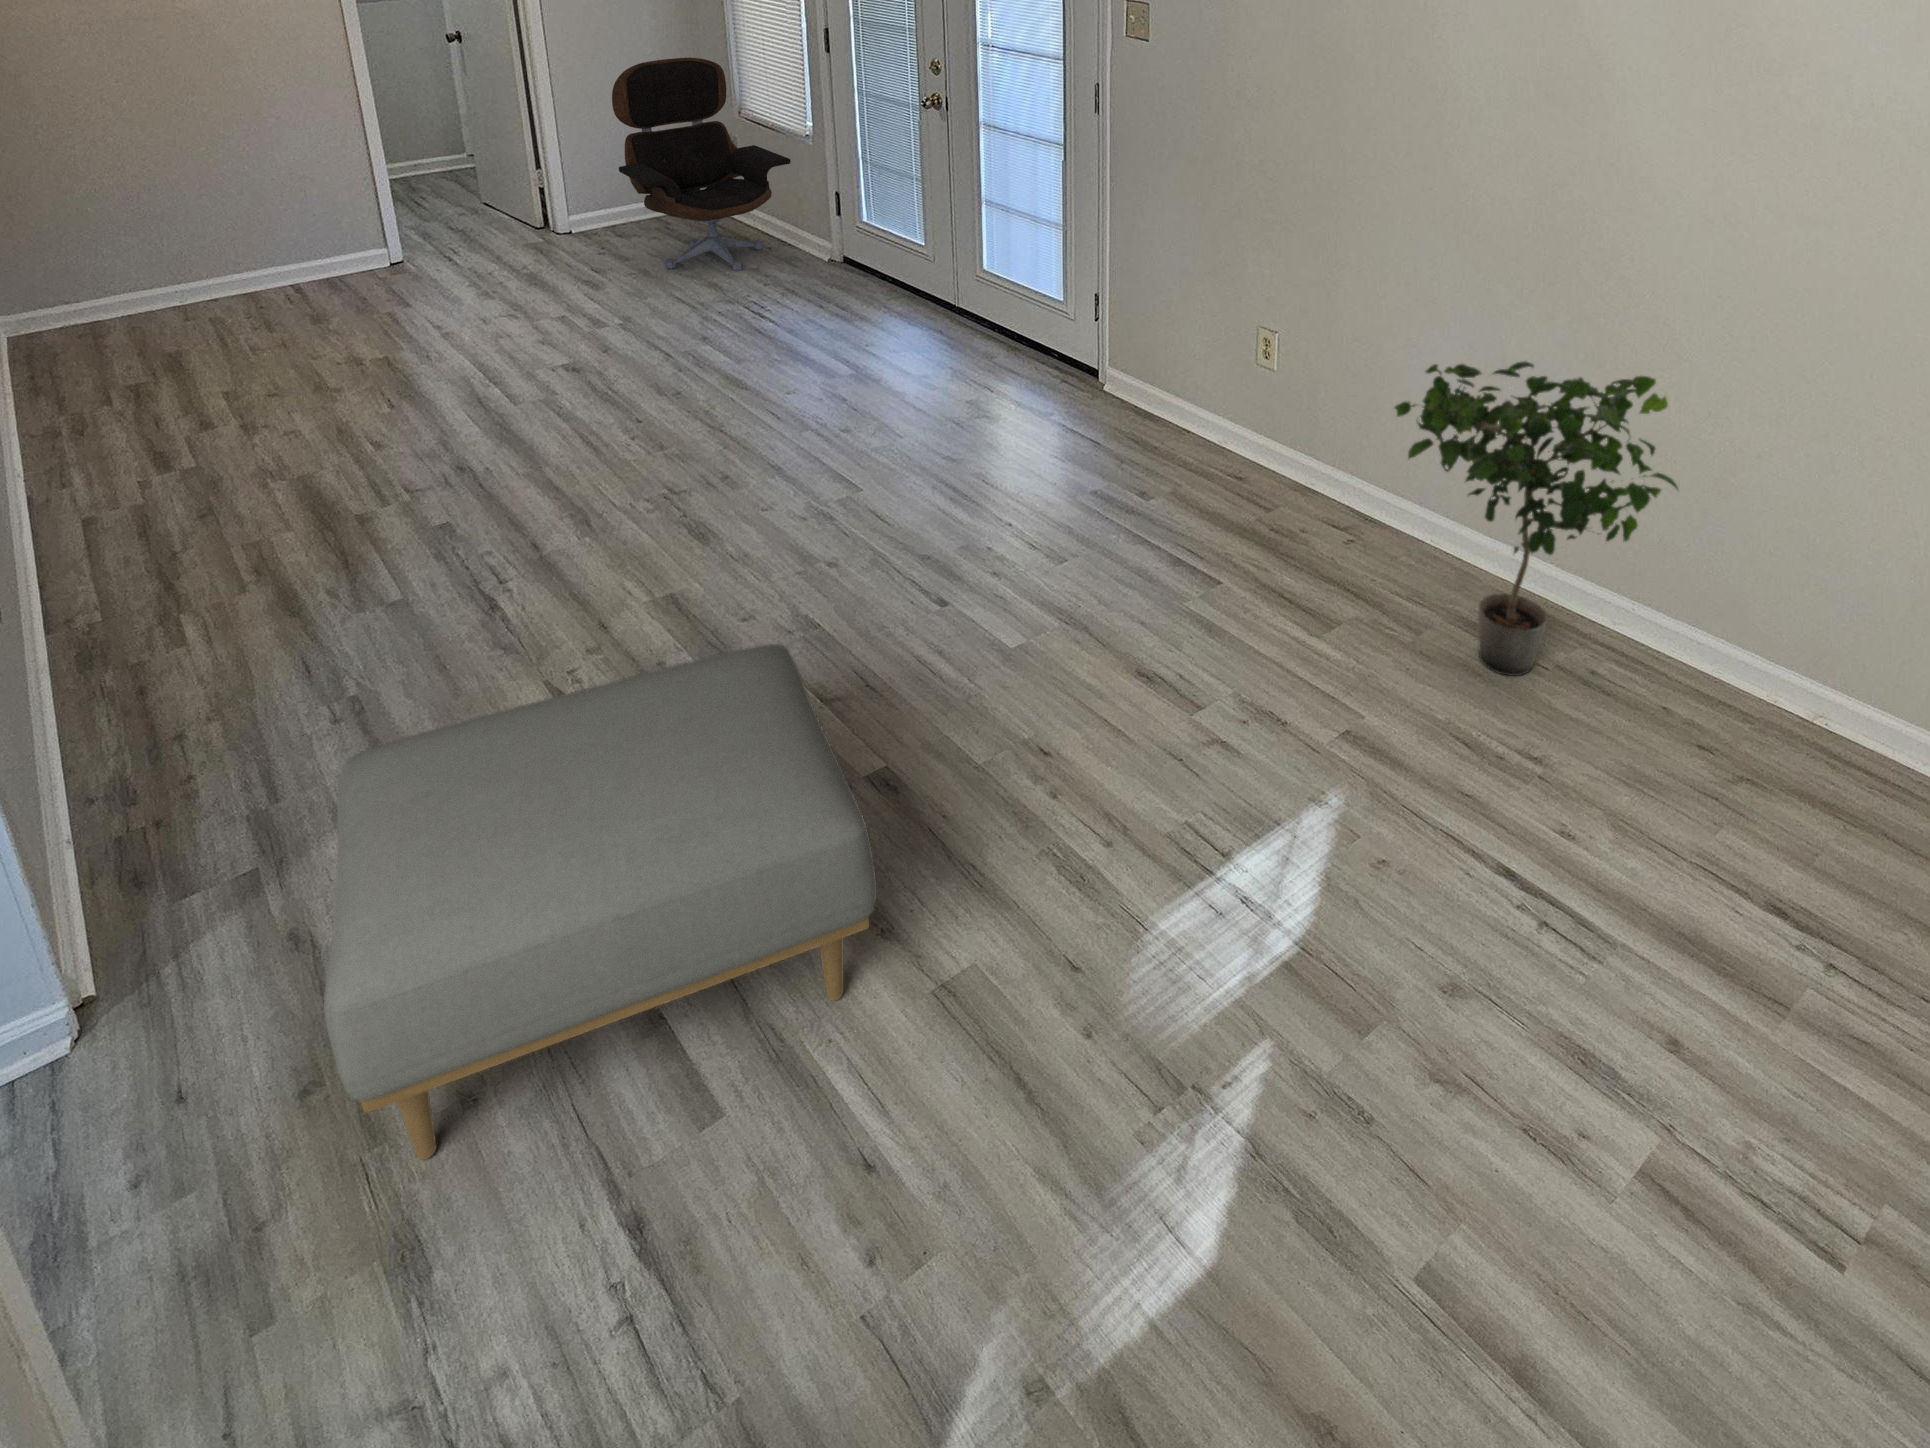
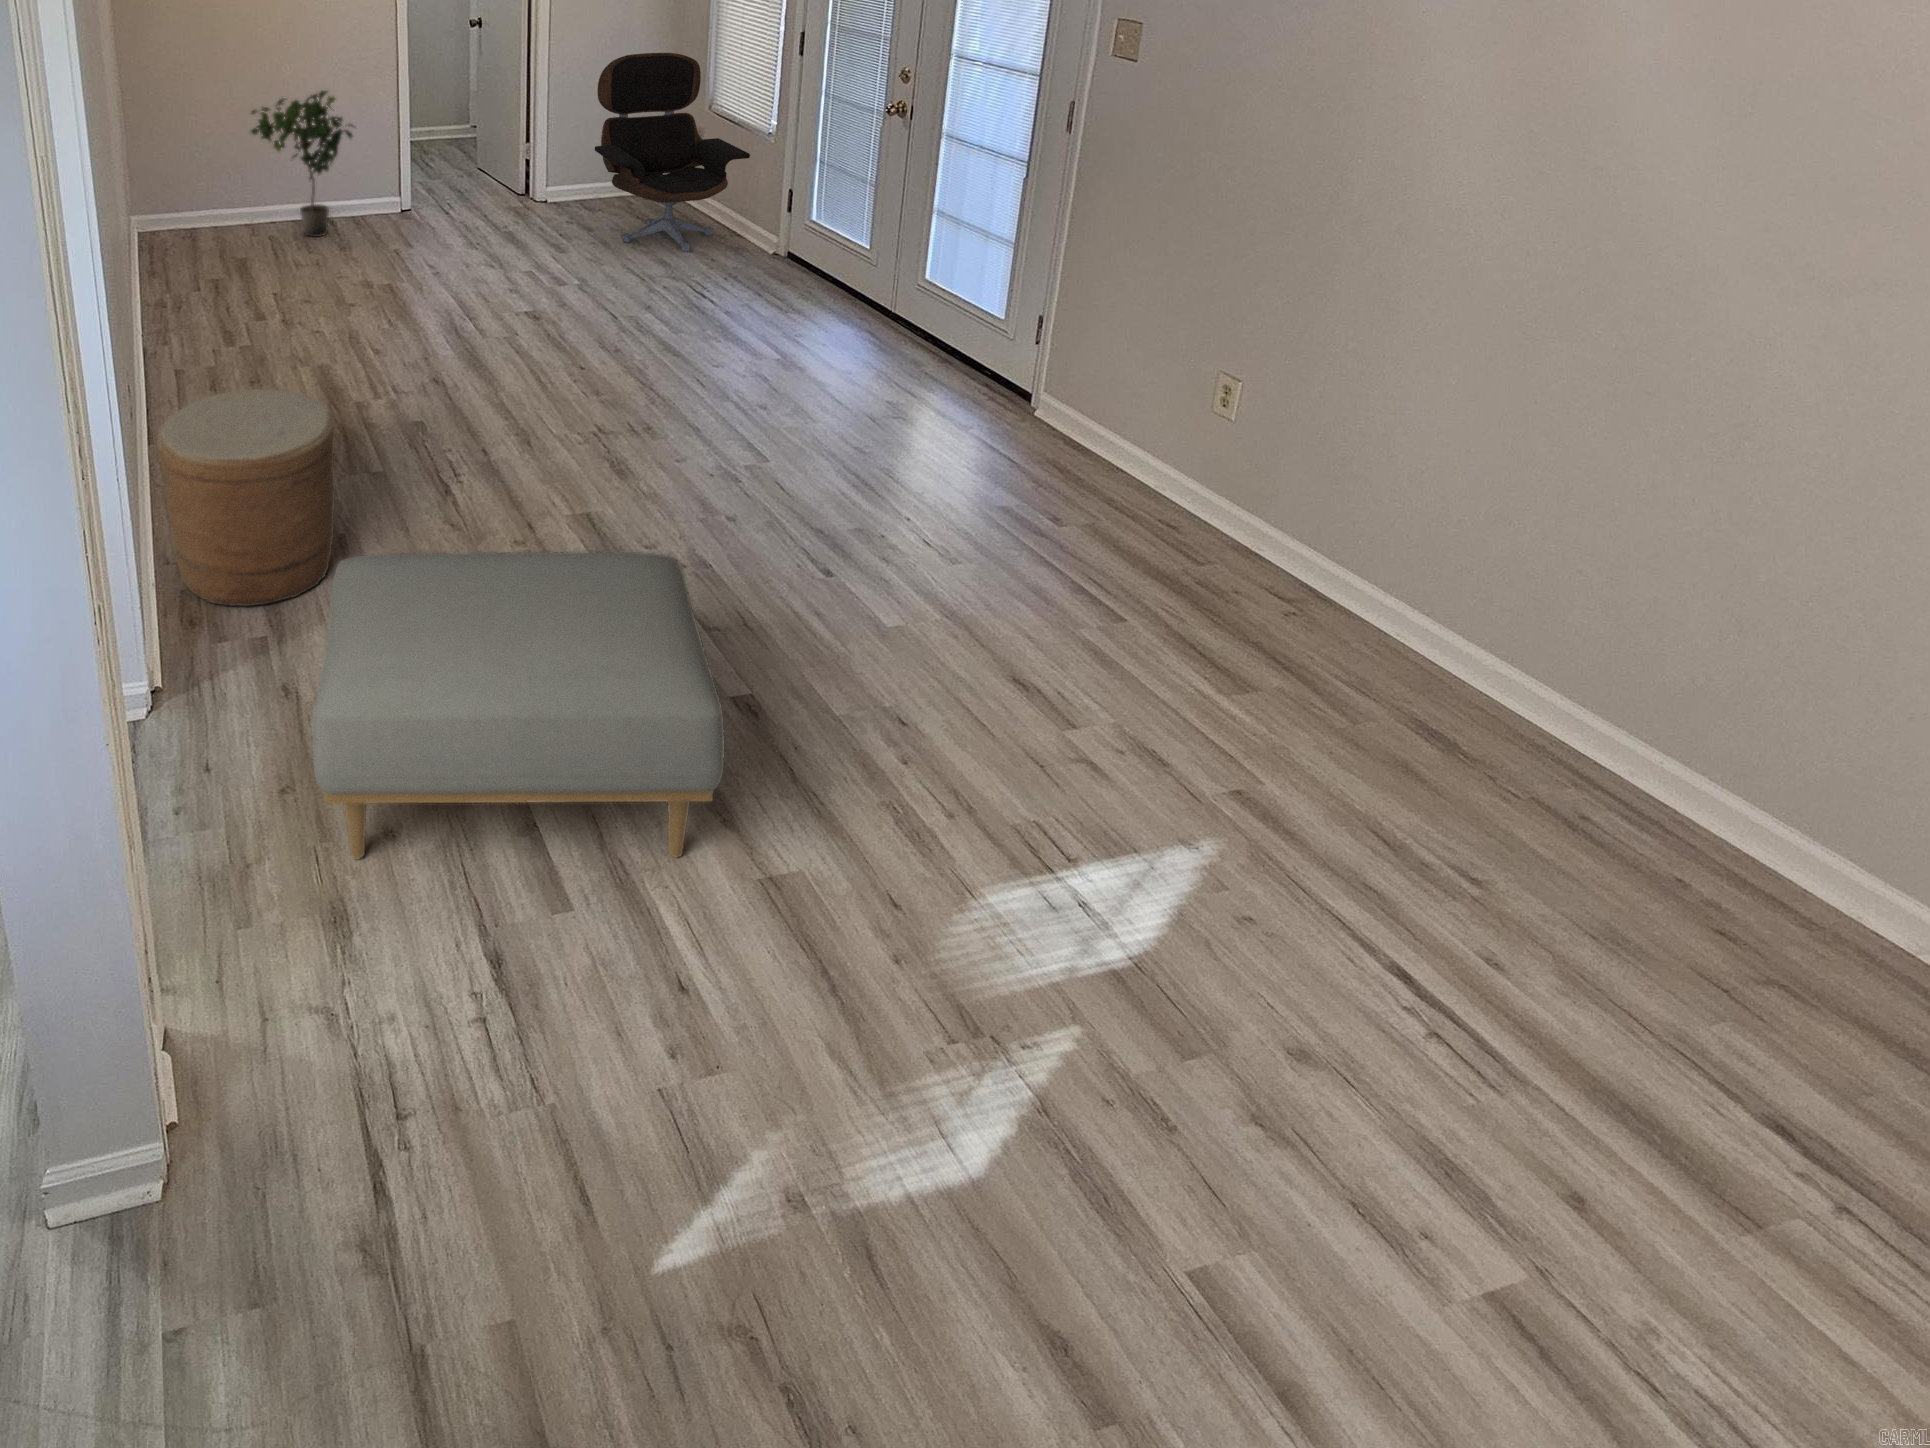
potted plant: present [1395,362,1678,676] -> present [251,90,354,237]
woven basket: none [36,536,341,849] -> present [157,389,336,607]

